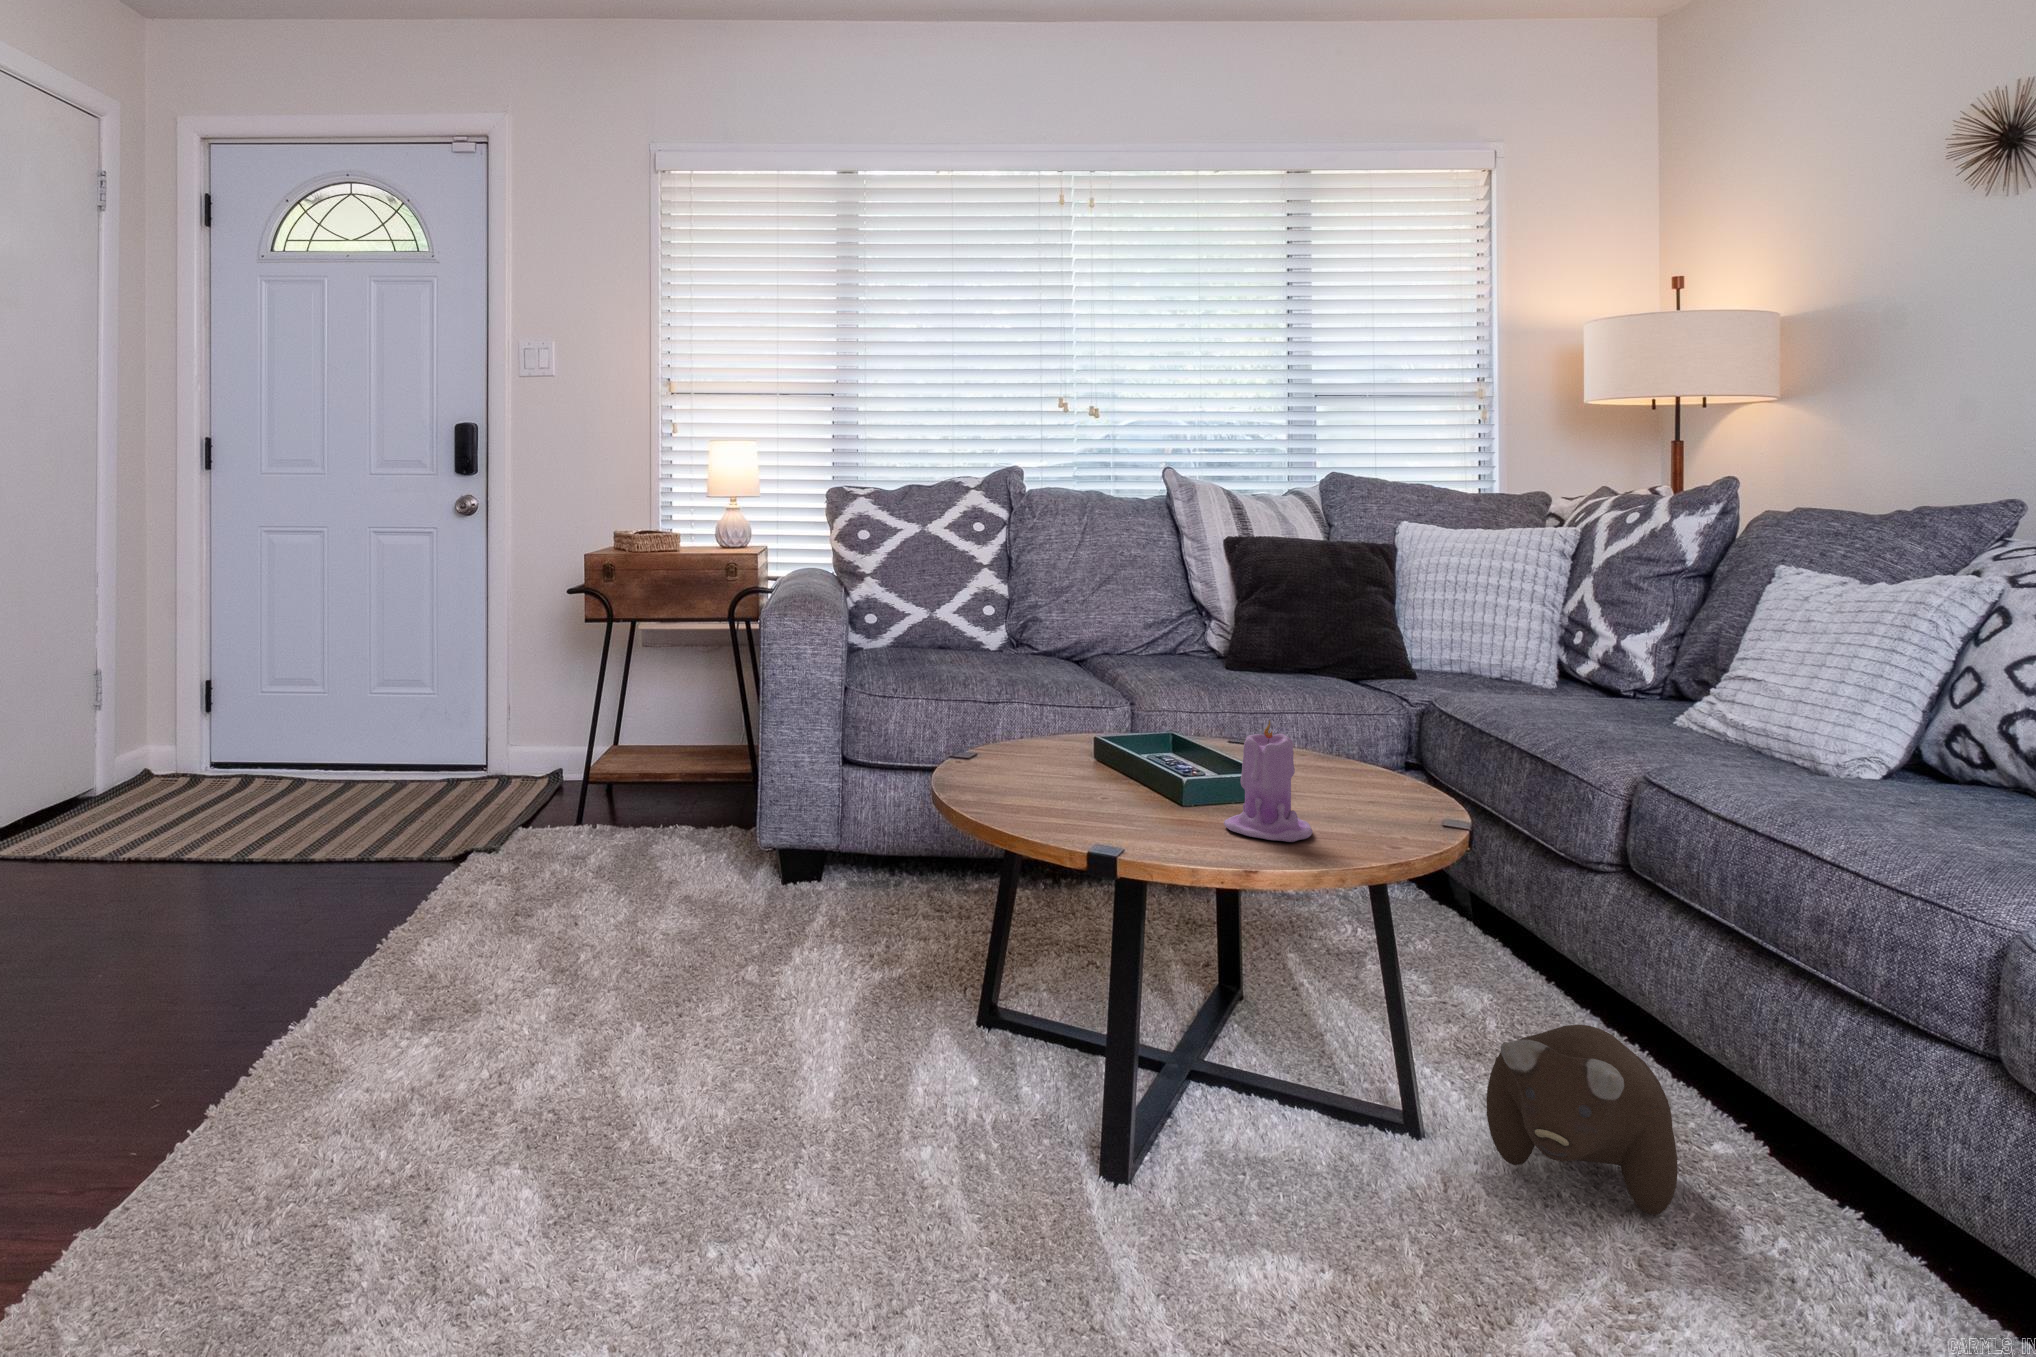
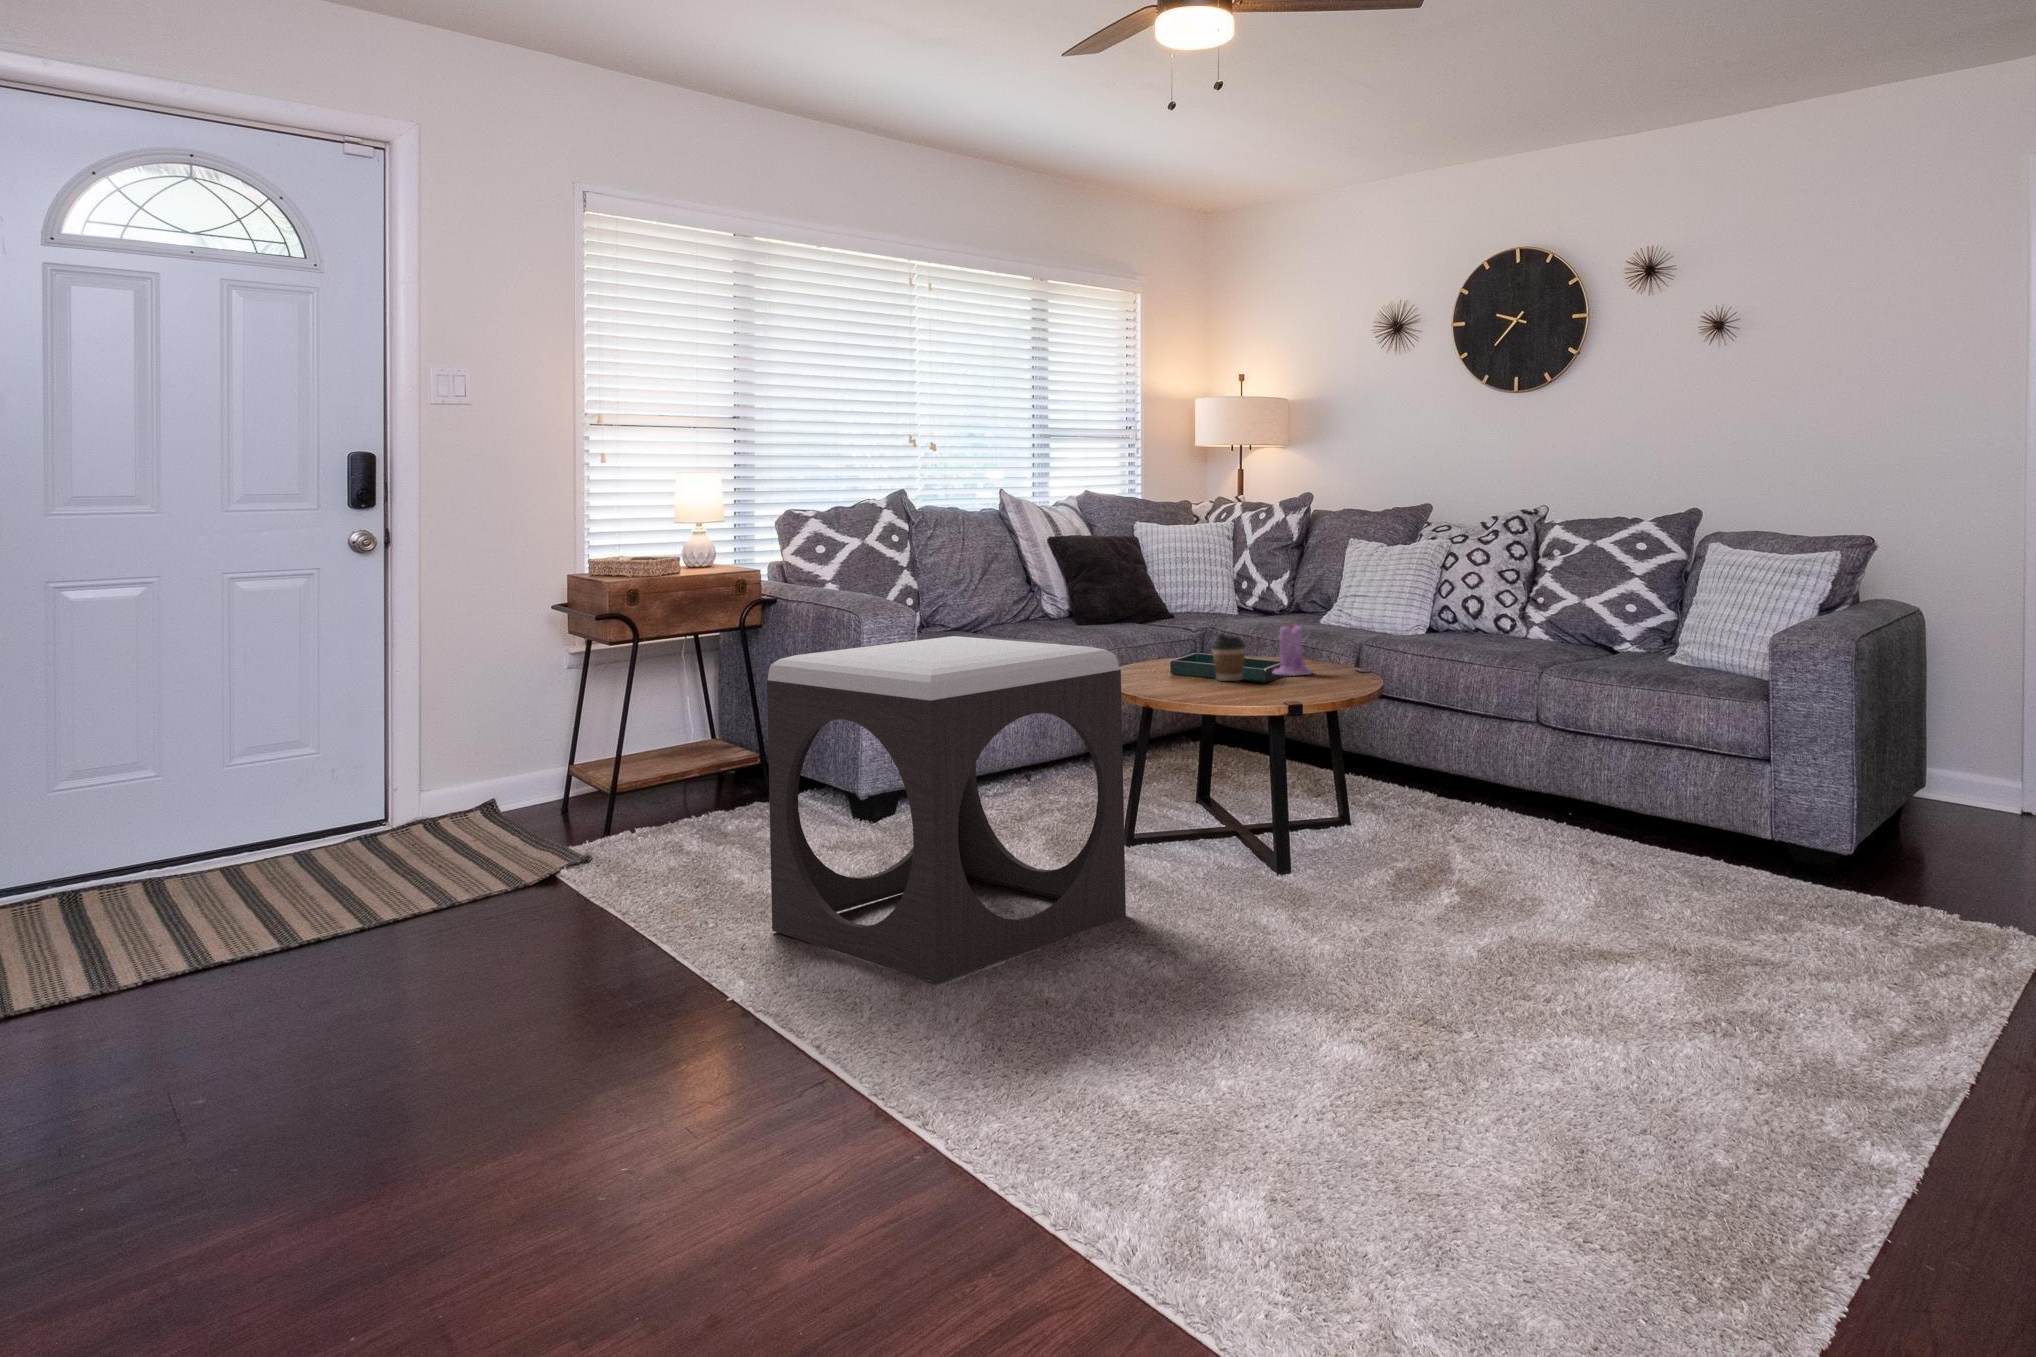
footstool: none [230,674,682,1228] -> present [767,636,1126,983]
coffee cup: none [1084,730,1151,824] -> present [1212,634,1246,681]
plush toy: present [1486,1025,1678,1215] -> none [1367,744,1439,814]

